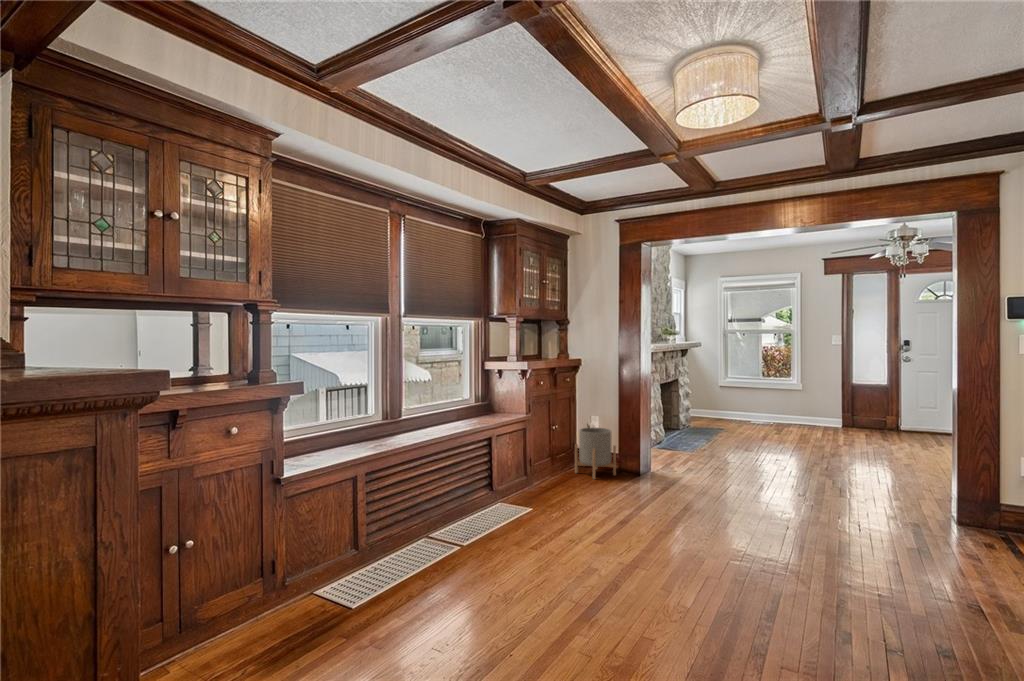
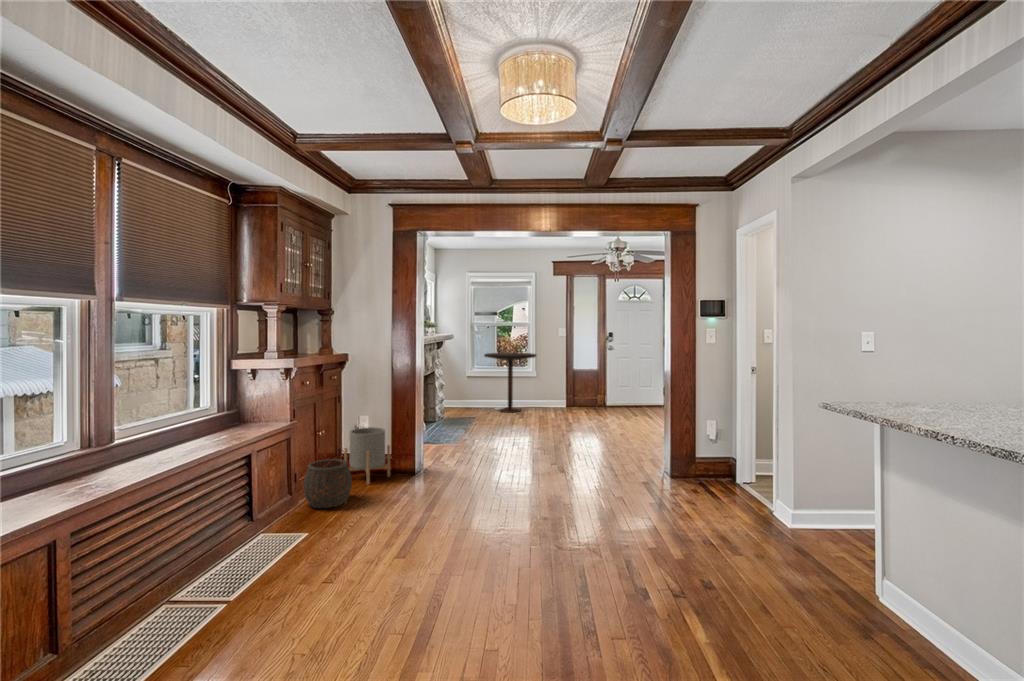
pedestal table: none [737,362,802,429] -> present [484,353,536,412]
woven basket: none [535,451,576,494] -> present [303,459,352,508]

